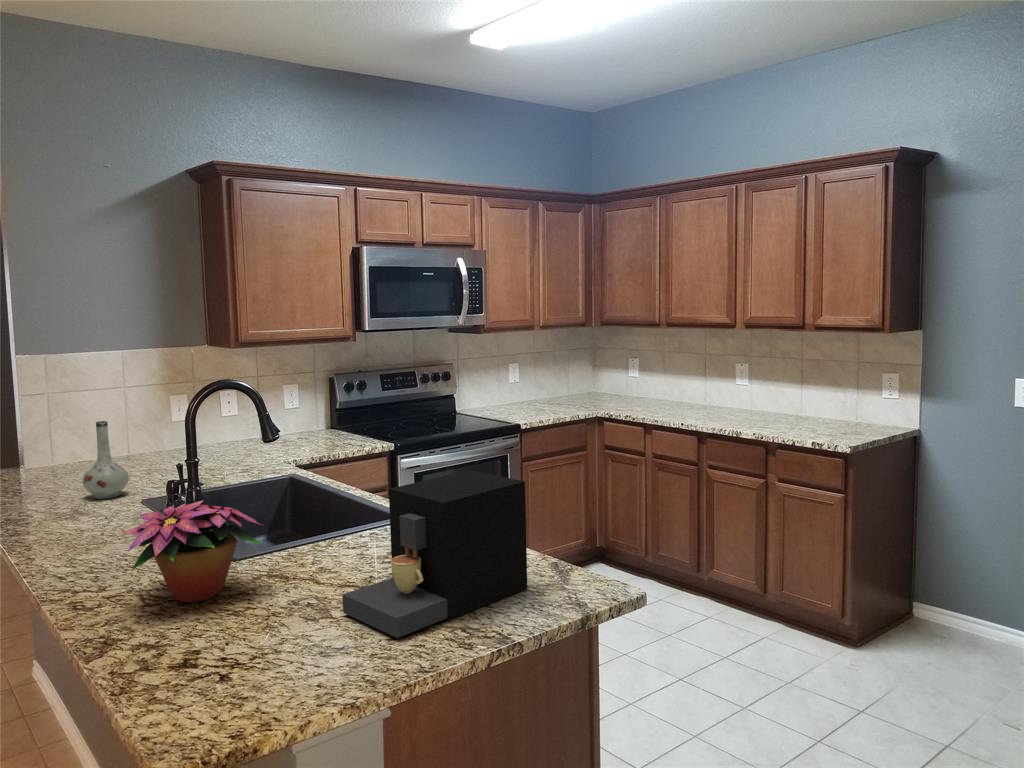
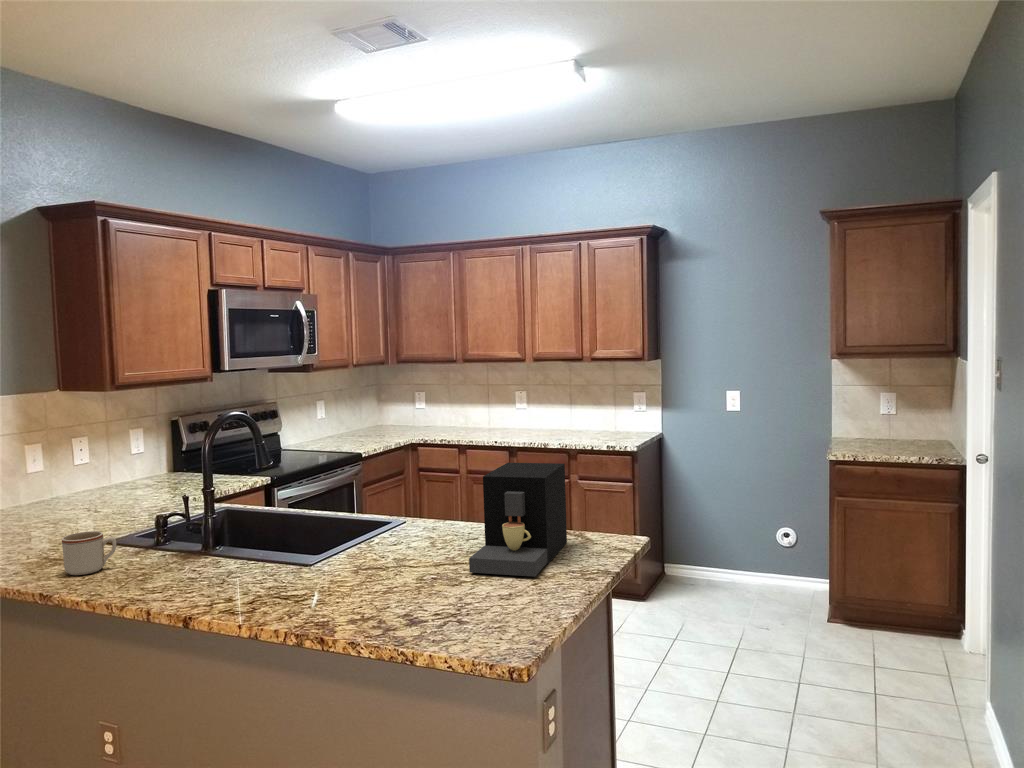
vase: present [83,421,129,499] -> none [25,465,74,546]
mug: none [44,494,93,537] -> present [62,531,116,575]
flower arrangement: present [123,500,262,603] -> none [262,500,388,589]

